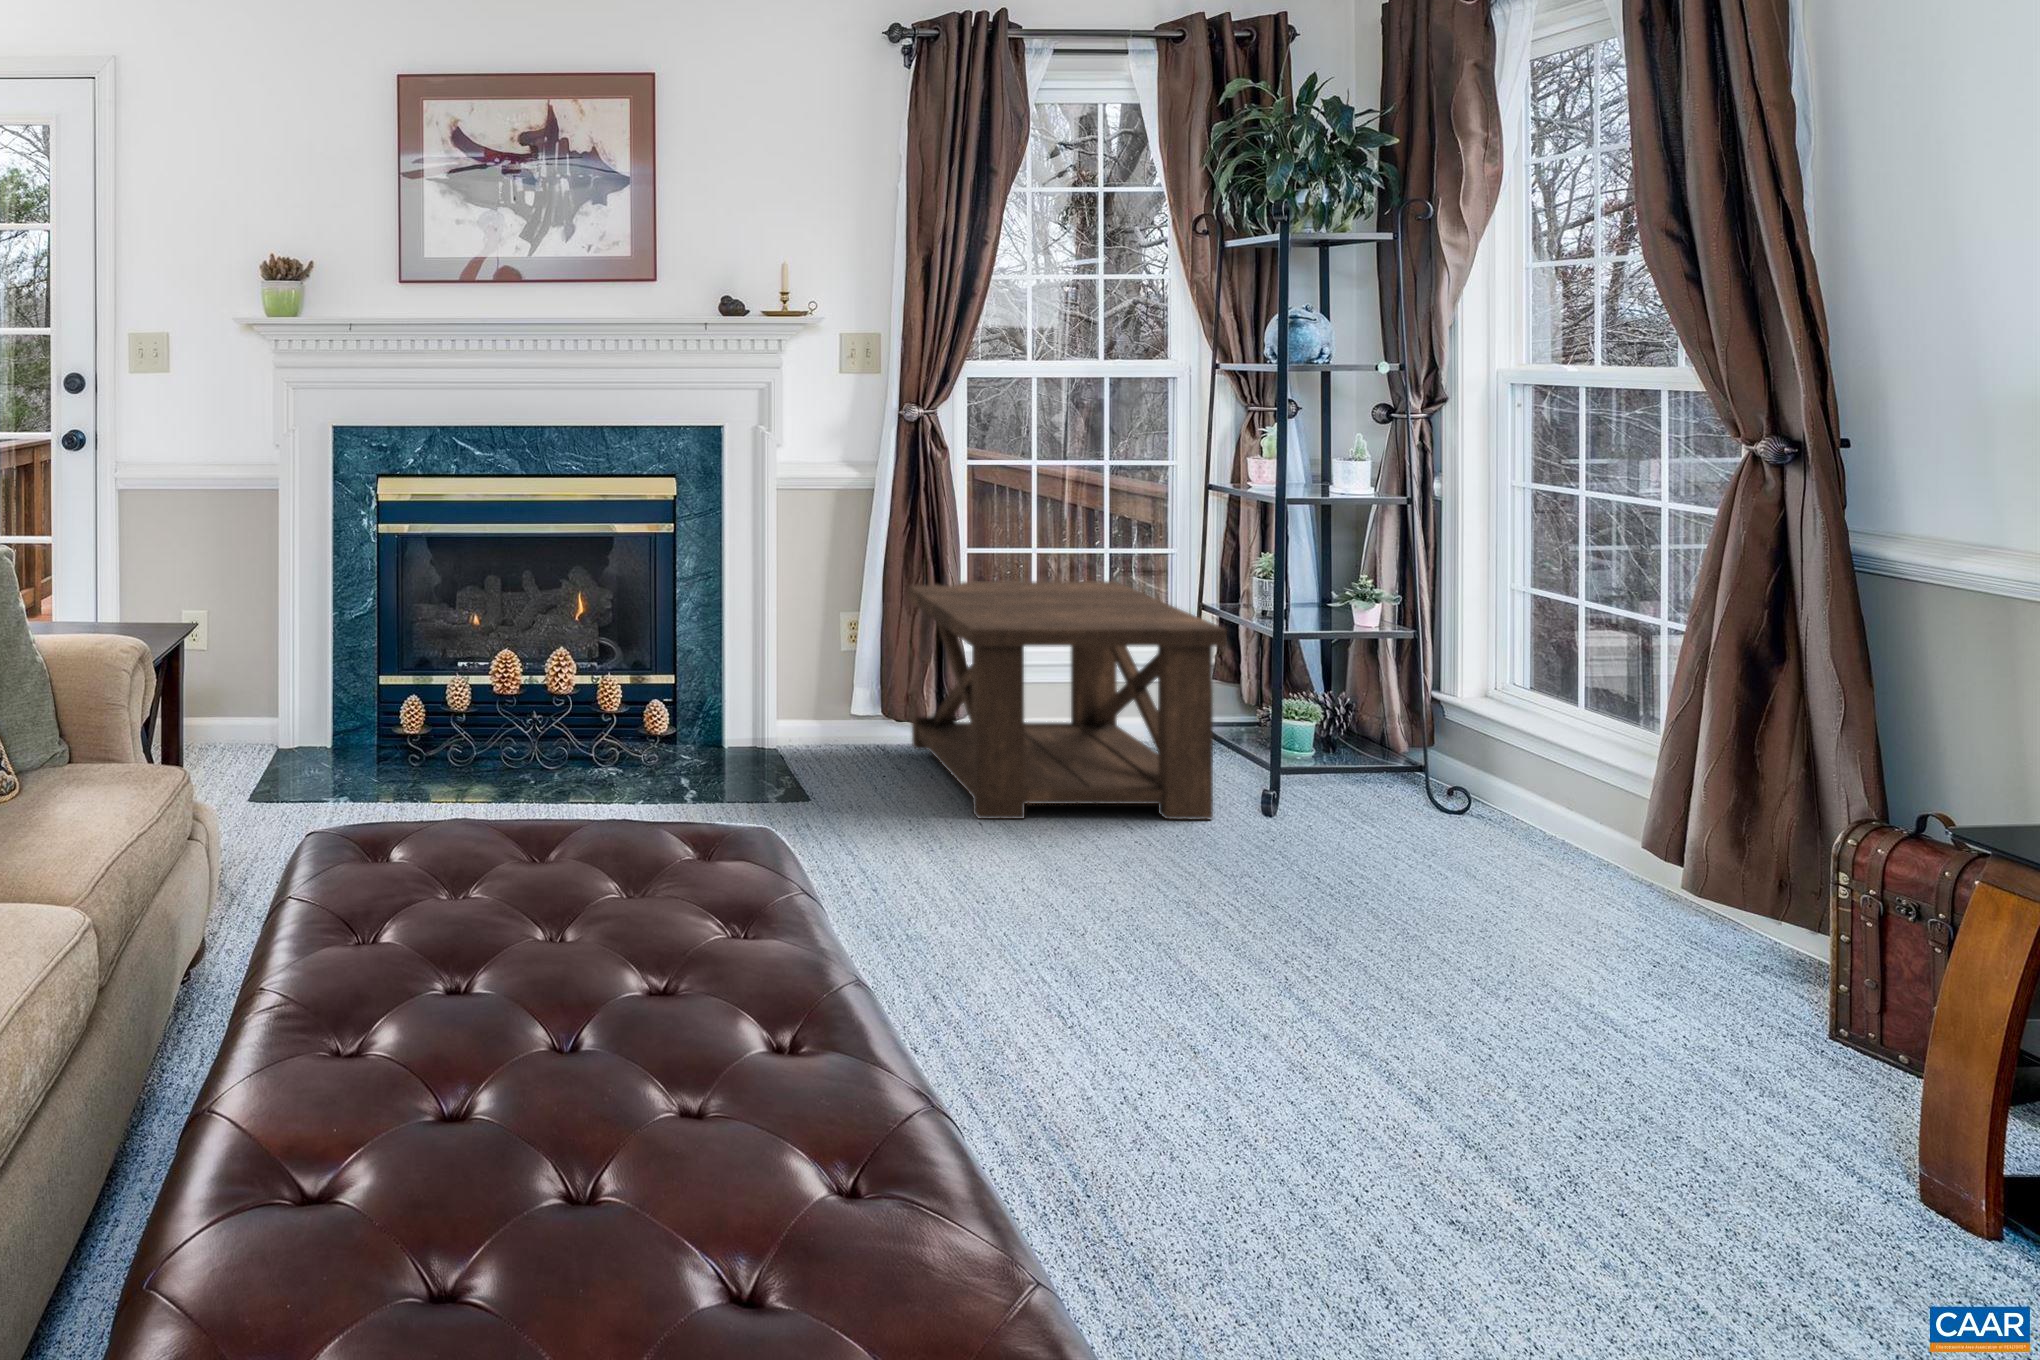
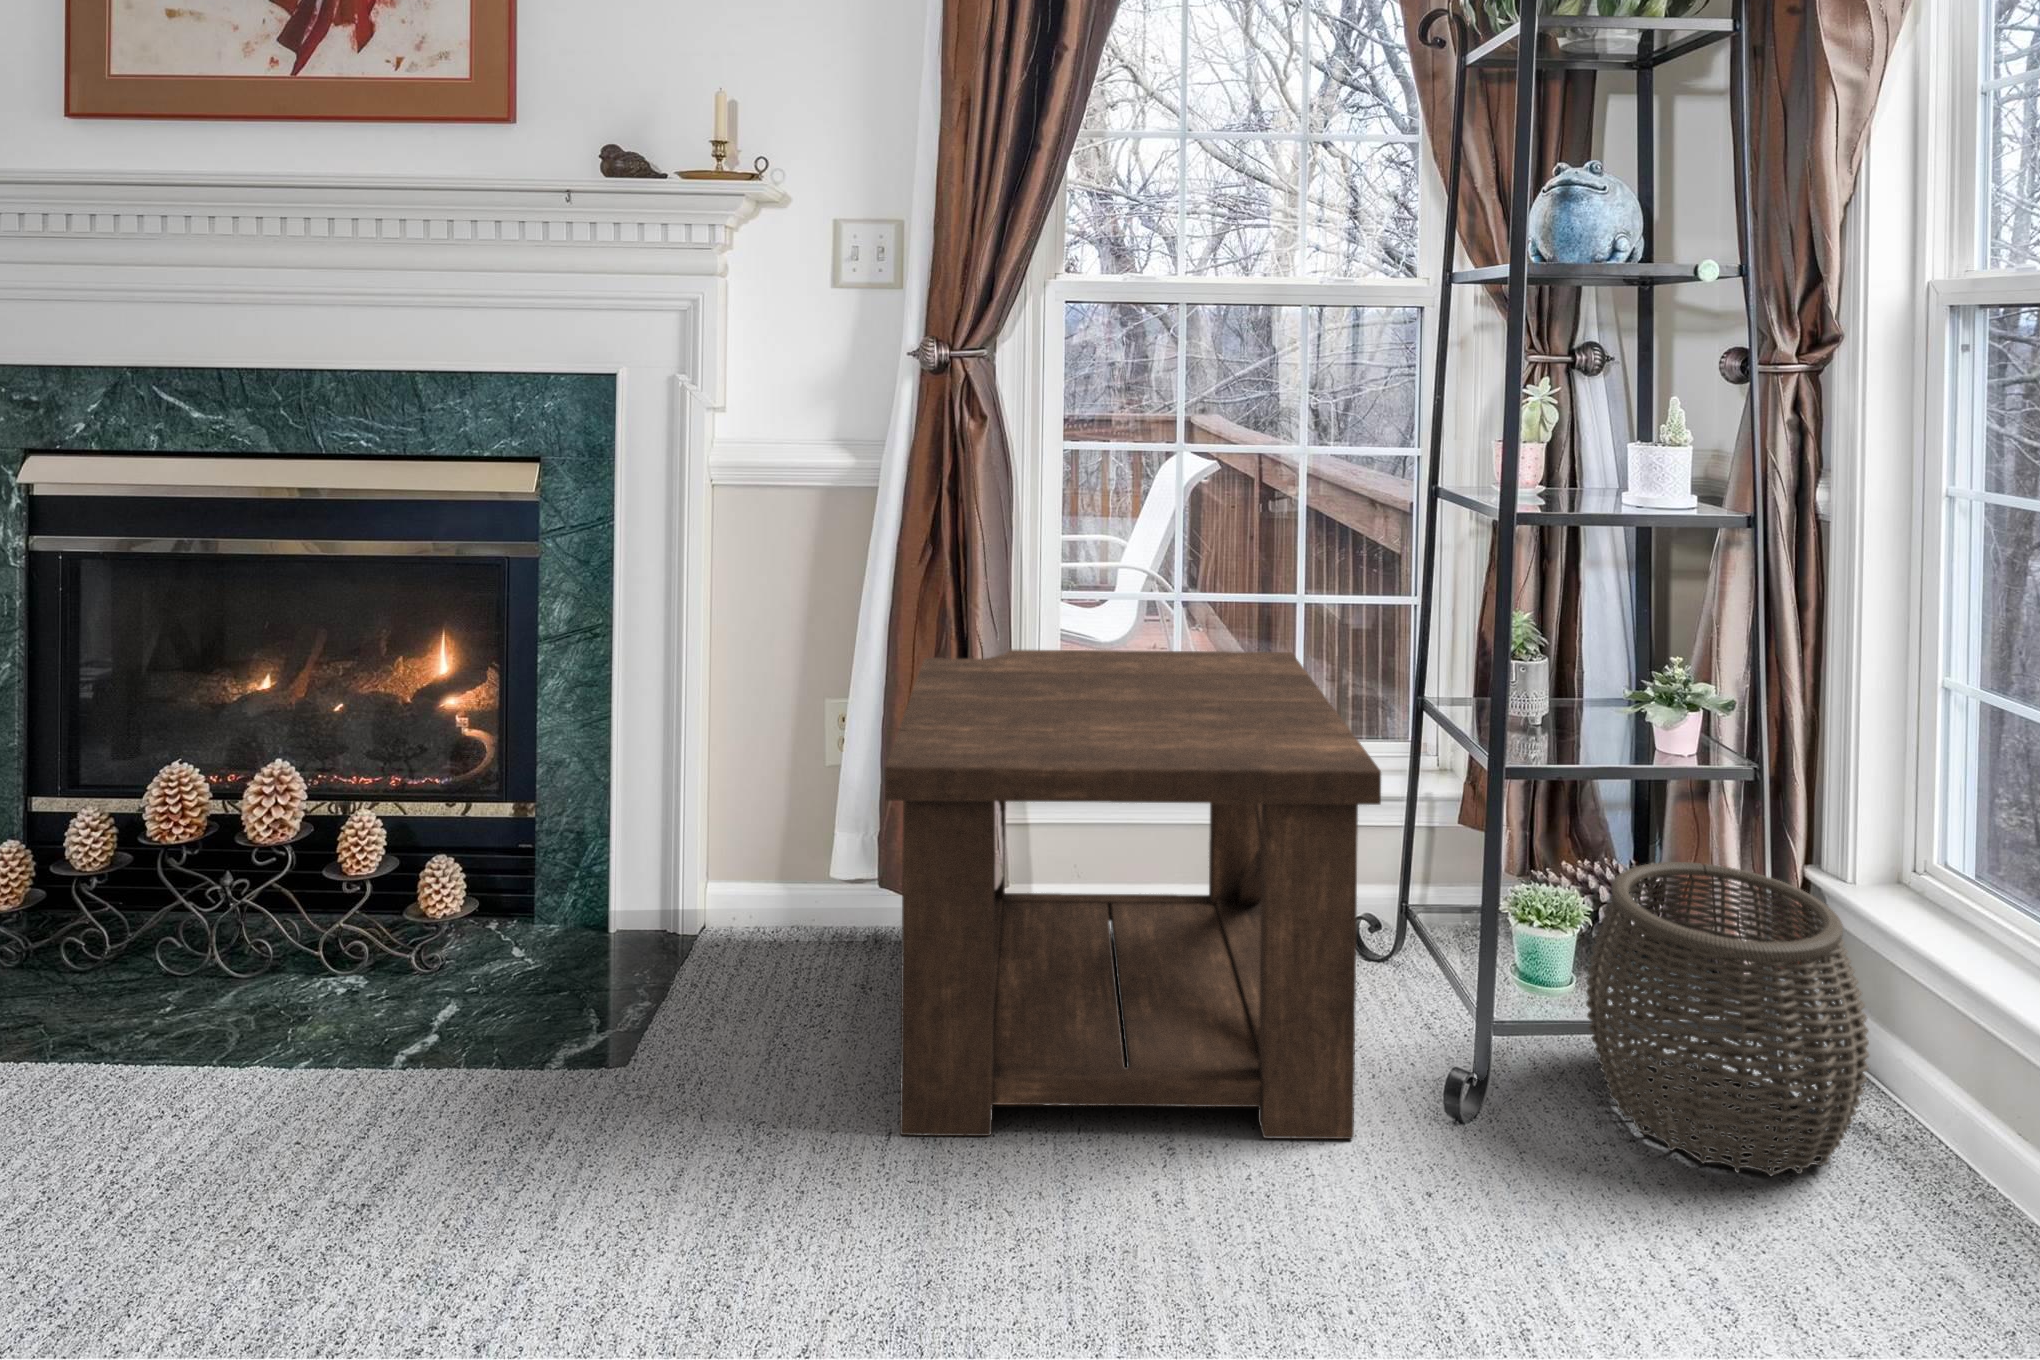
woven basket: none [1322,685,1484,831] -> present [1586,862,1869,1176]

